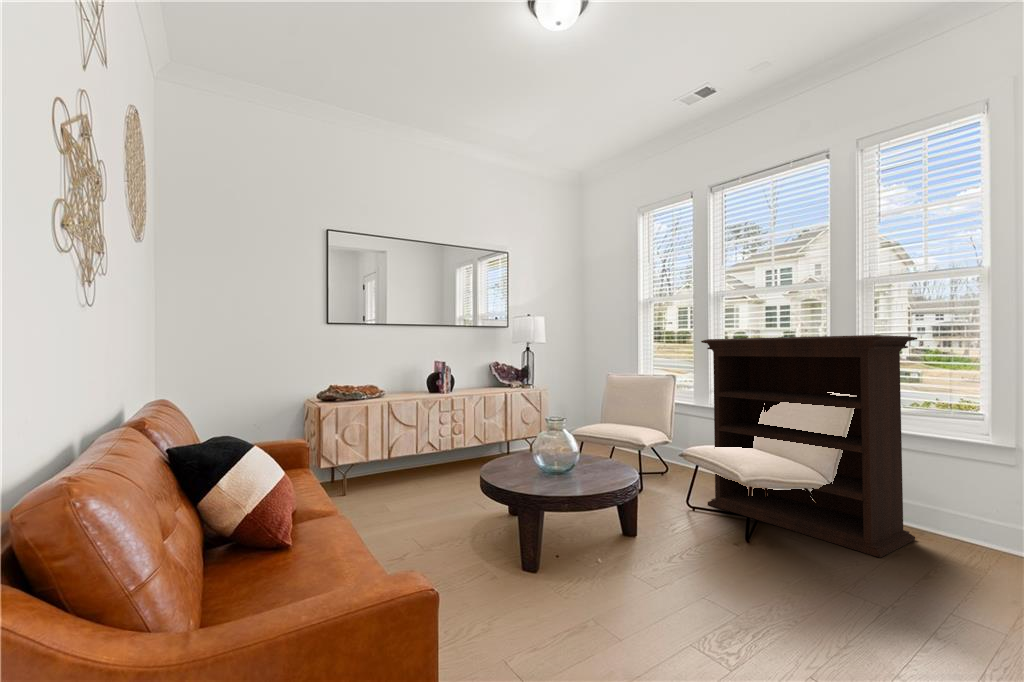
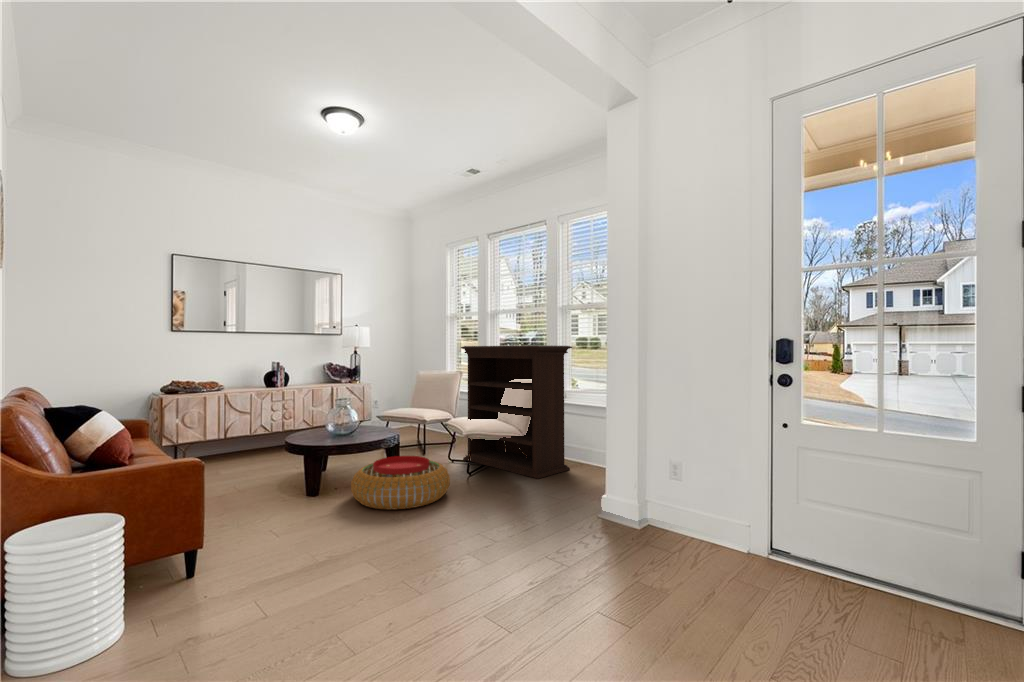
pouf: none [594,510,761,616] -> present [351,456,450,510]

